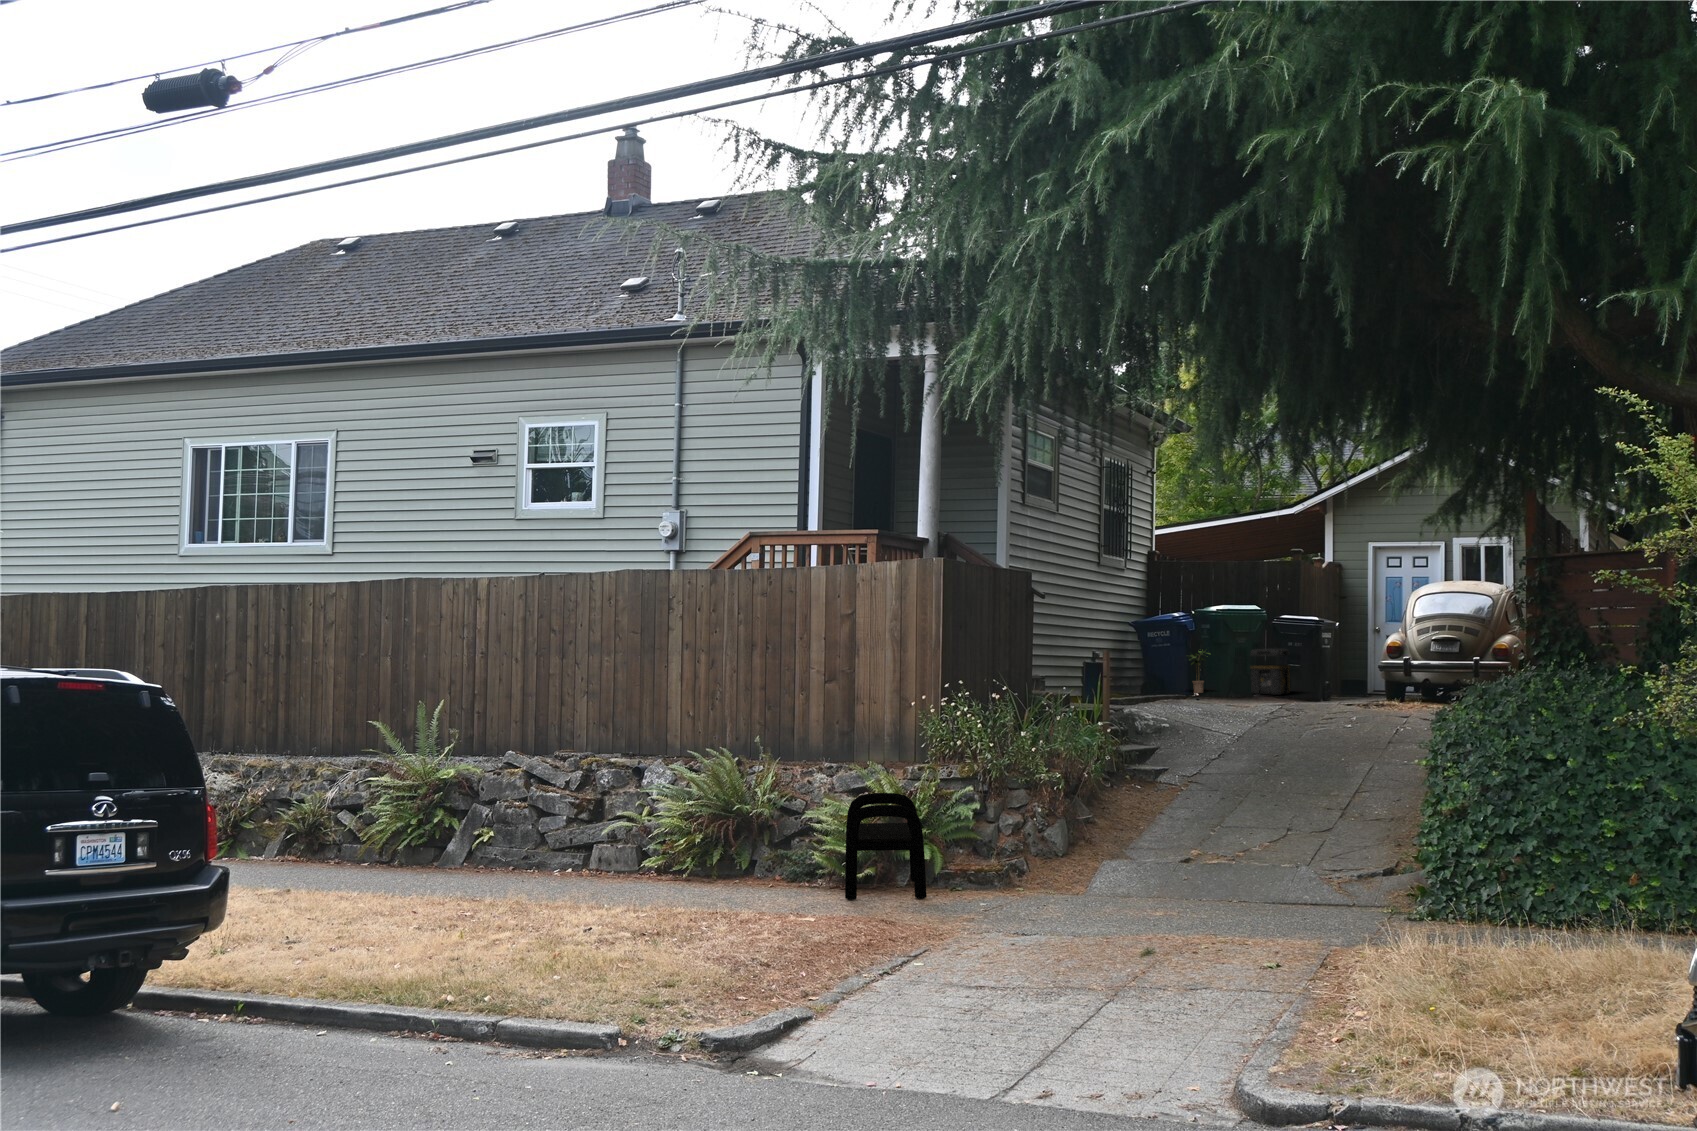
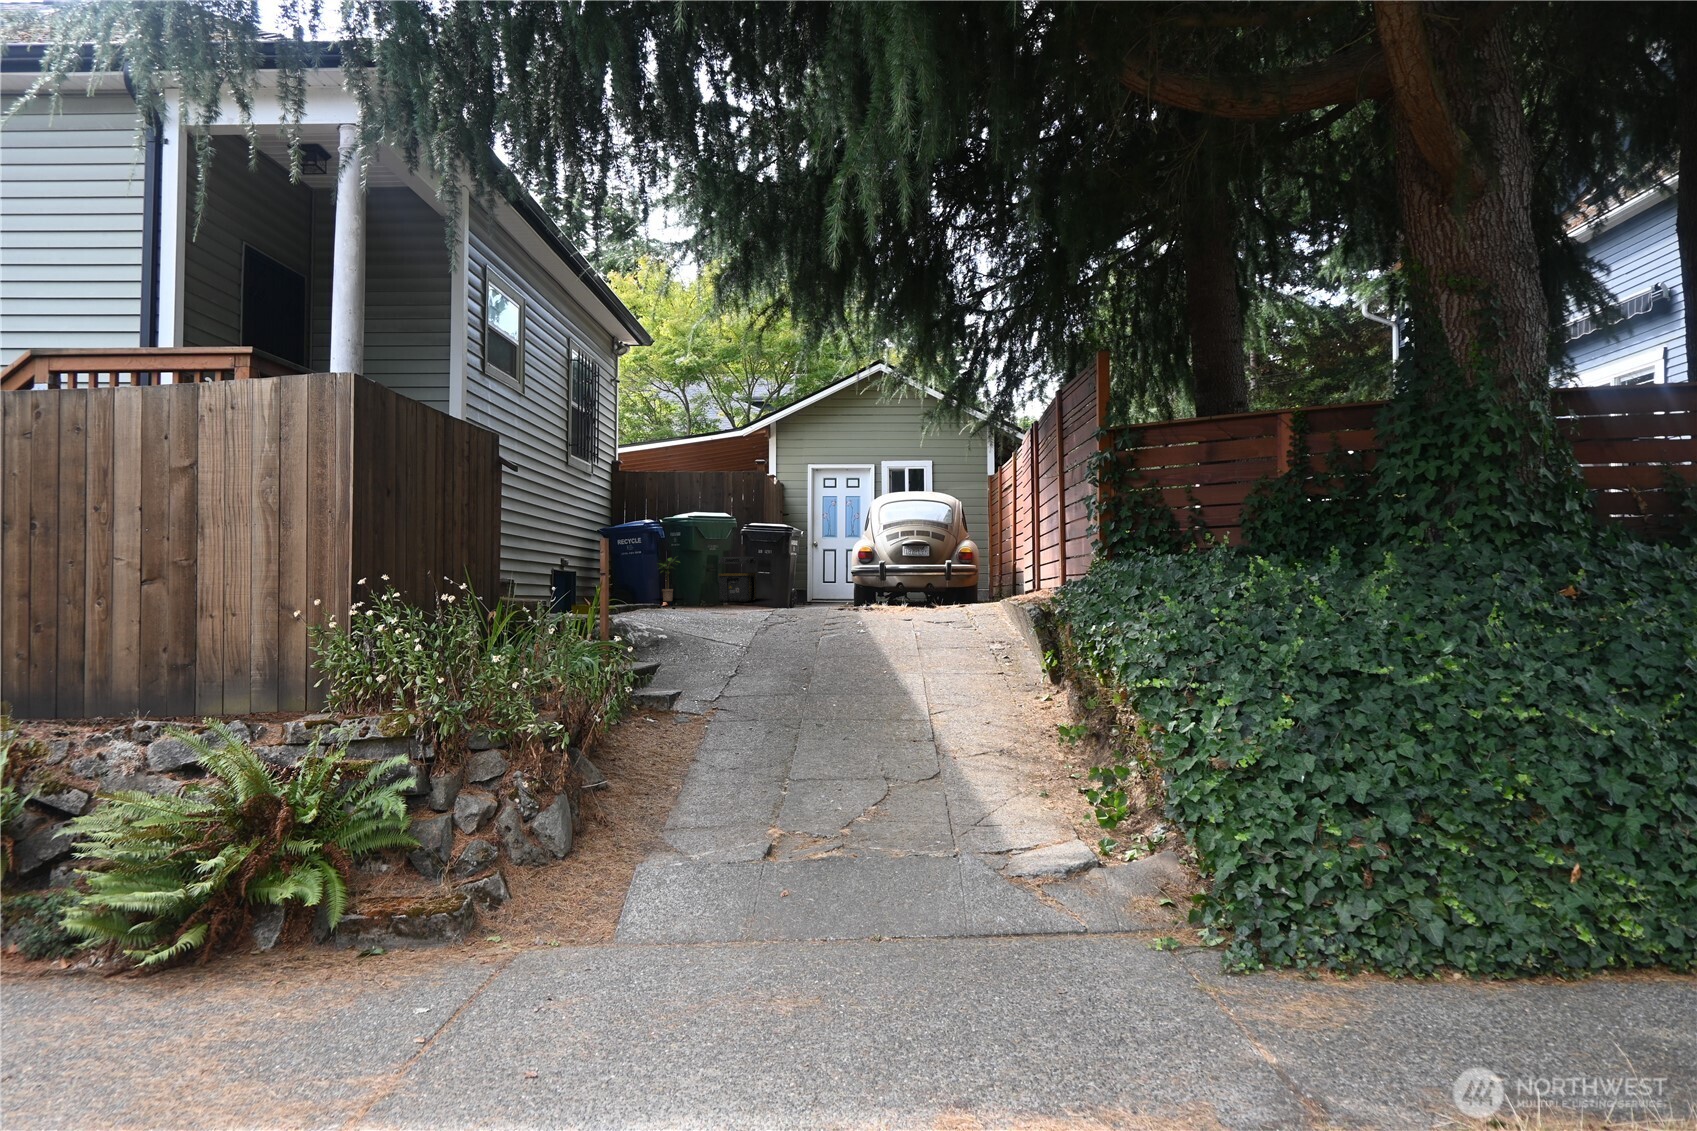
bench: present [845,793,927,900] -> none [86,786,299,1056]

